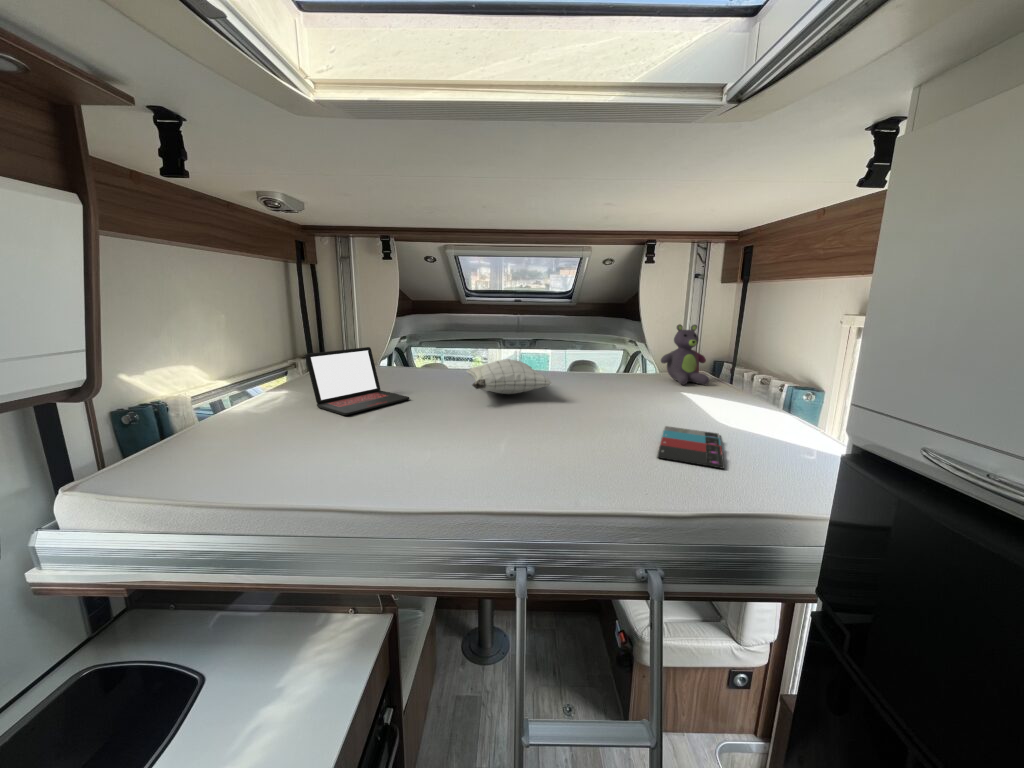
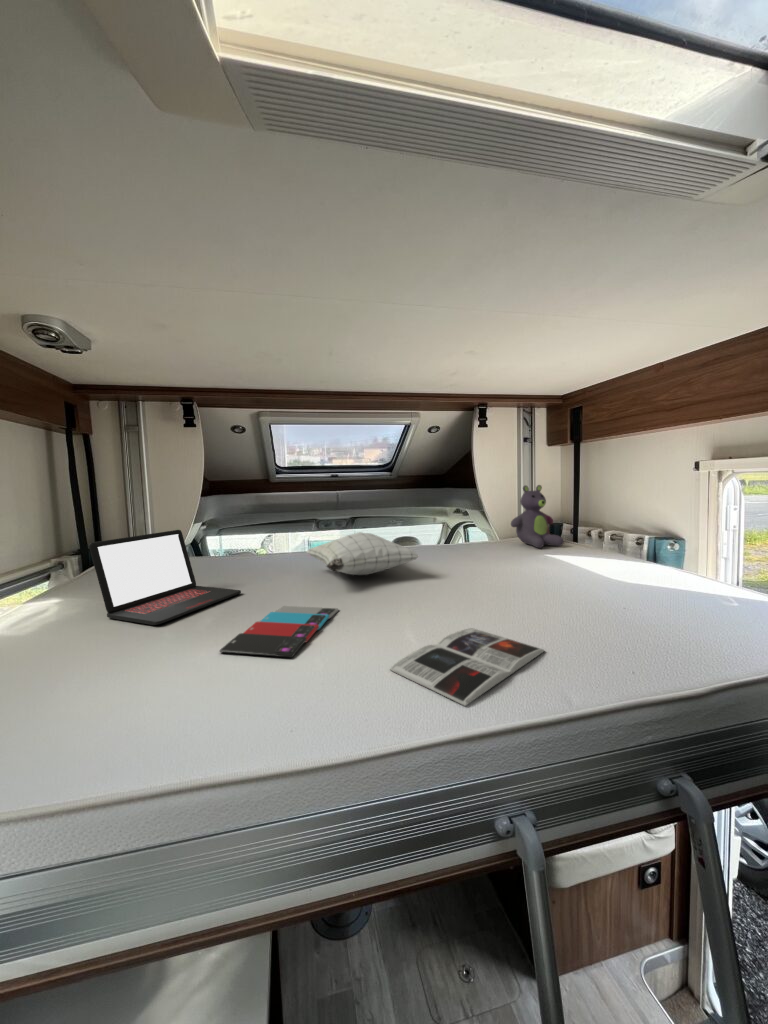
smartphone: present [657,426,724,469] -> present [220,606,338,657]
magazine: none [480,442,600,487] -> present [390,628,544,706]

